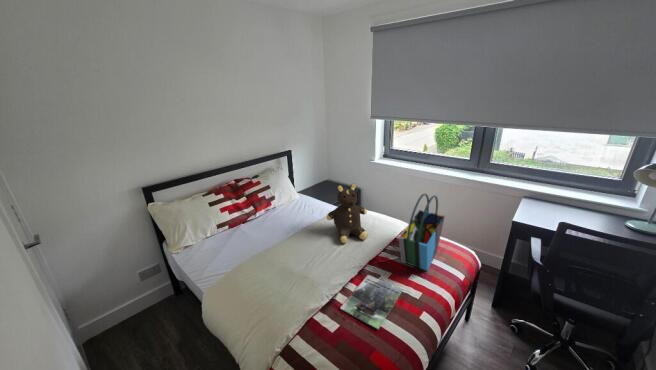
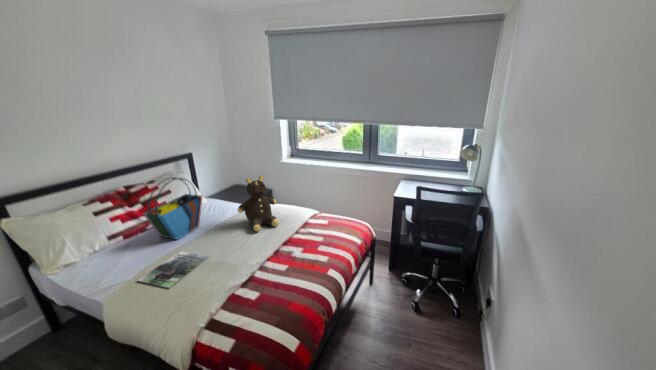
tote bag: present [398,194,445,271] -> present [144,177,202,240]
magazine: present [340,275,403,329] -> present [138,251,208,288]

